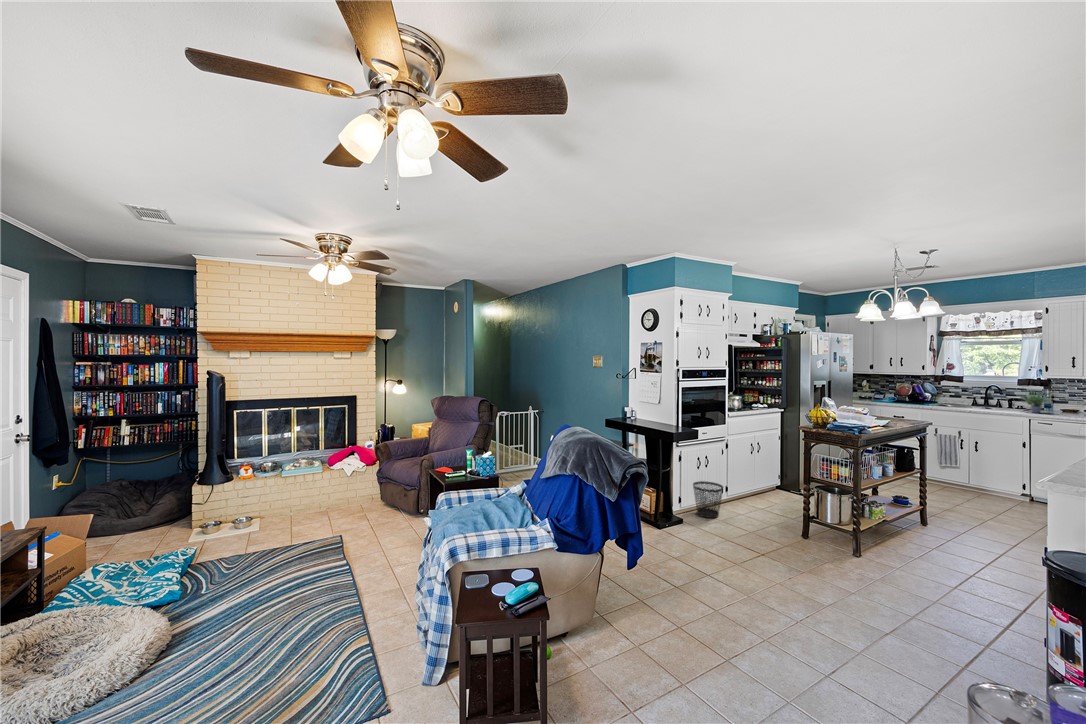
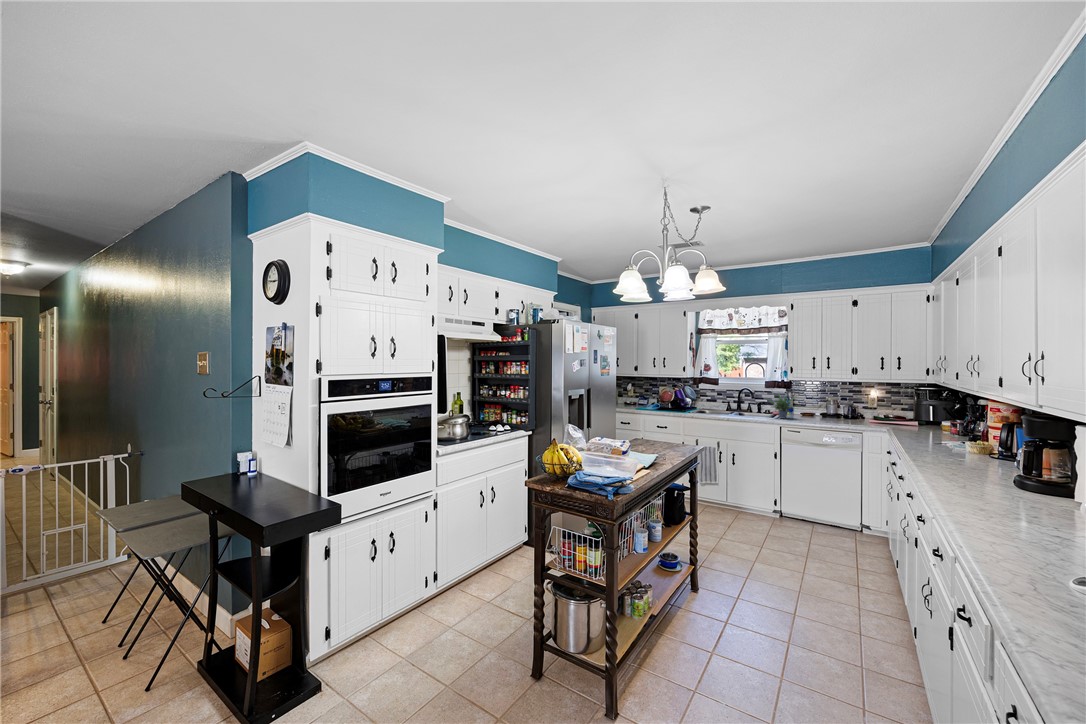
wastebasket: present [693,481,723,518] -> none [351,586,409,668]

